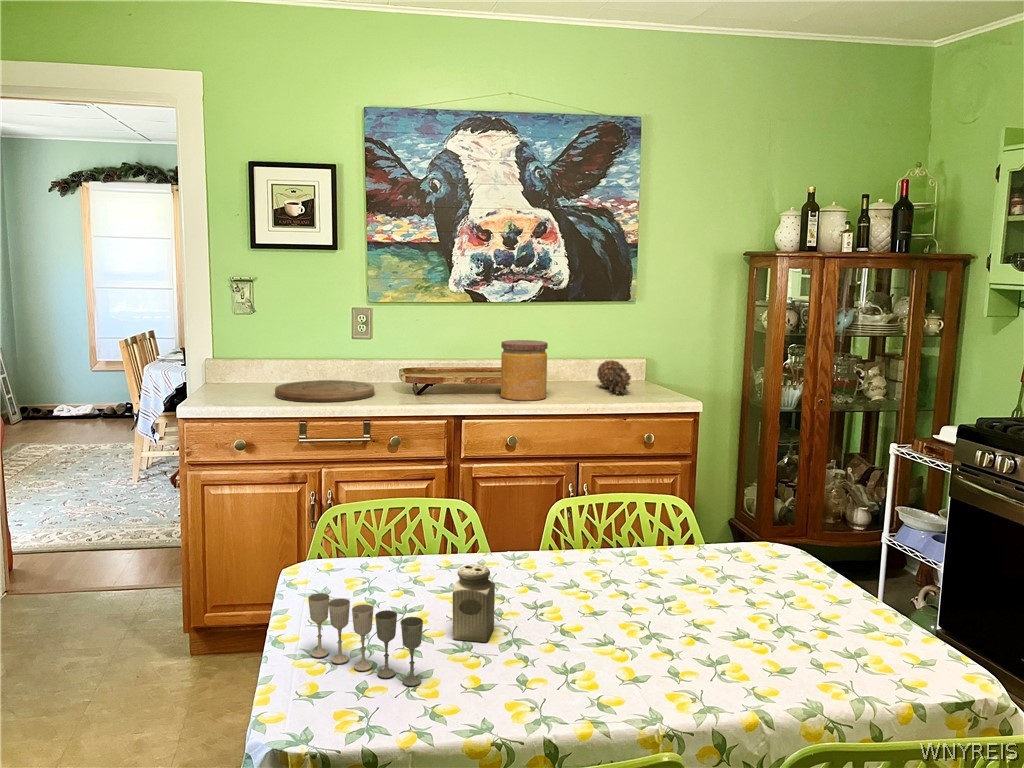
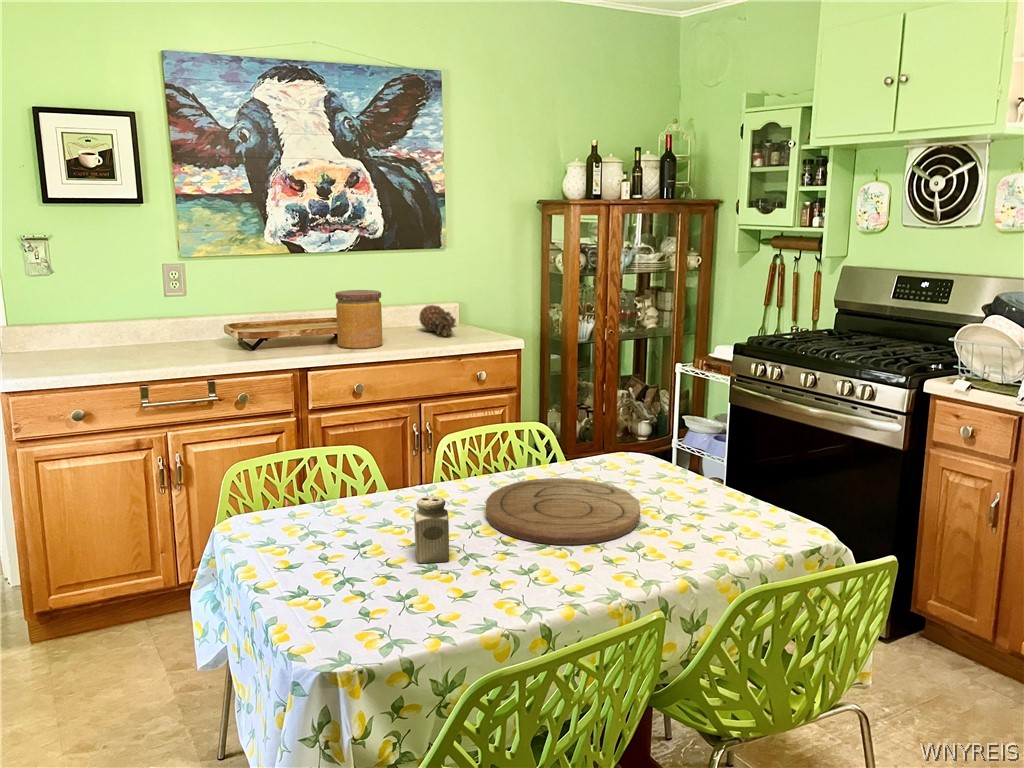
cutting board: present [275,380,374,402] -> present [486,478,640,545]
wine glass: present [308,593,423,686] -> none [295,539,416,605]

